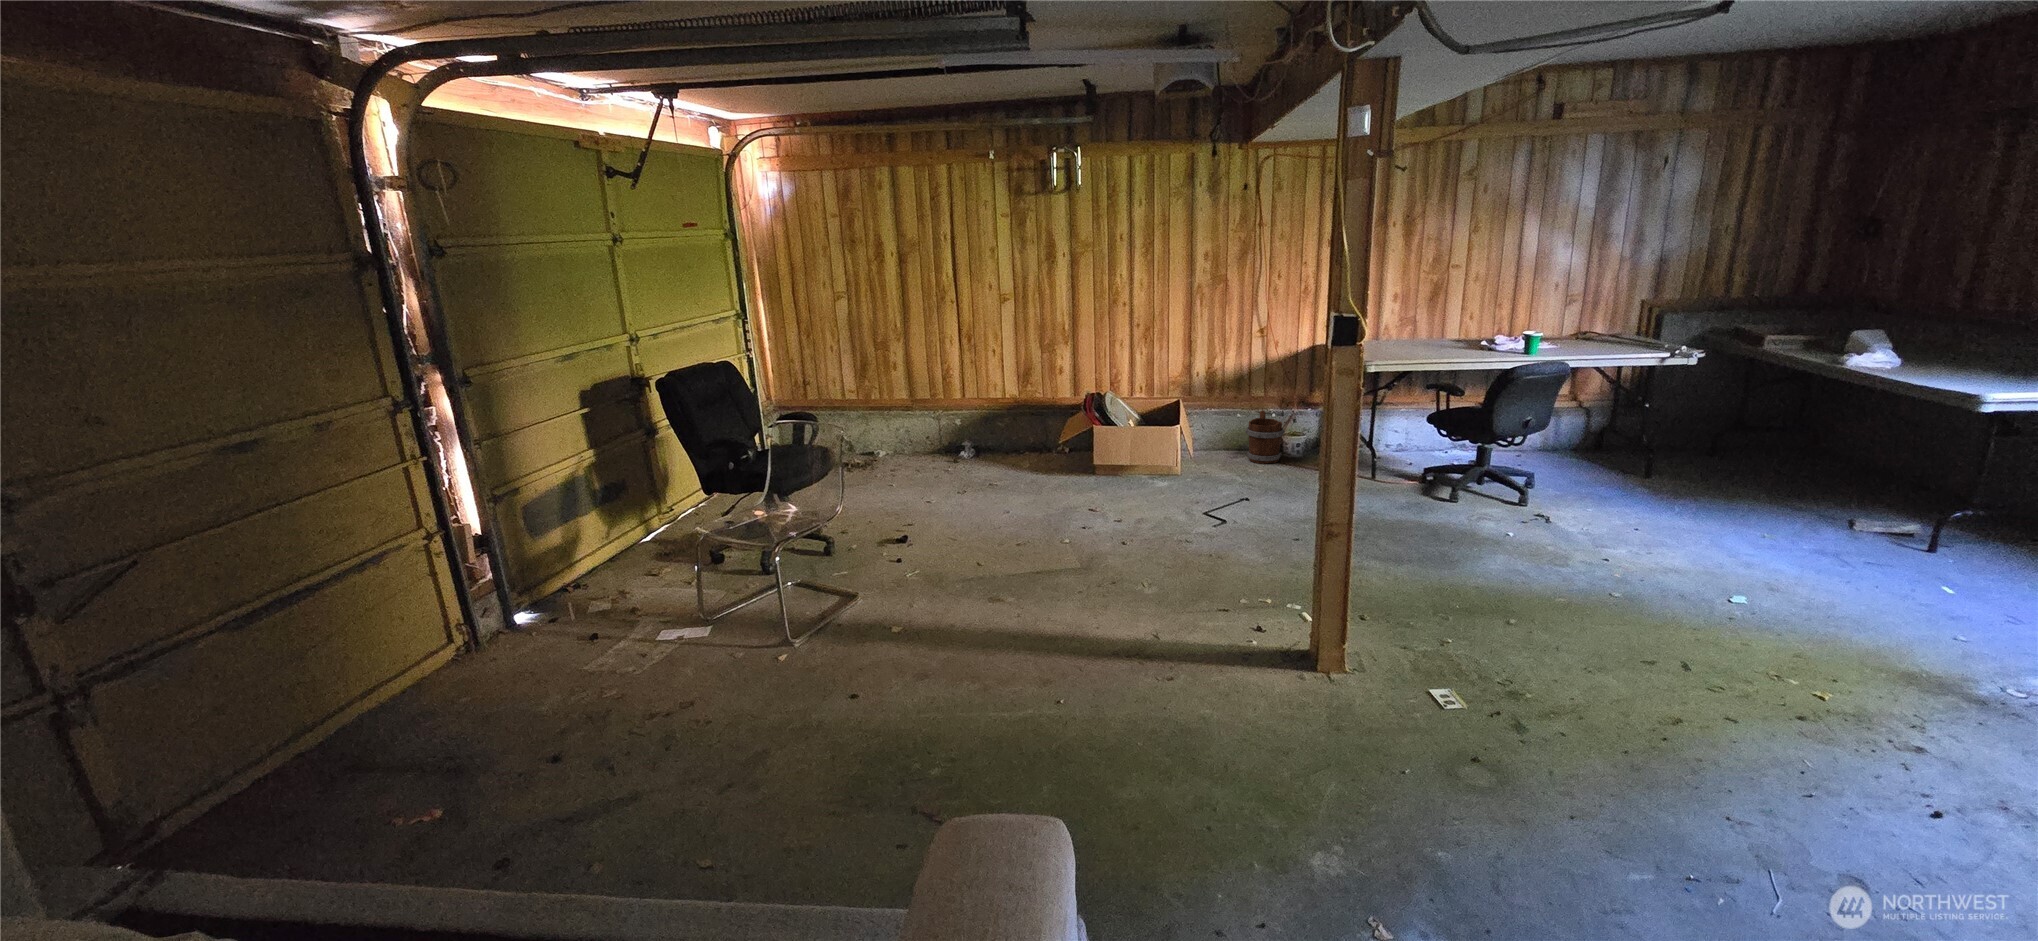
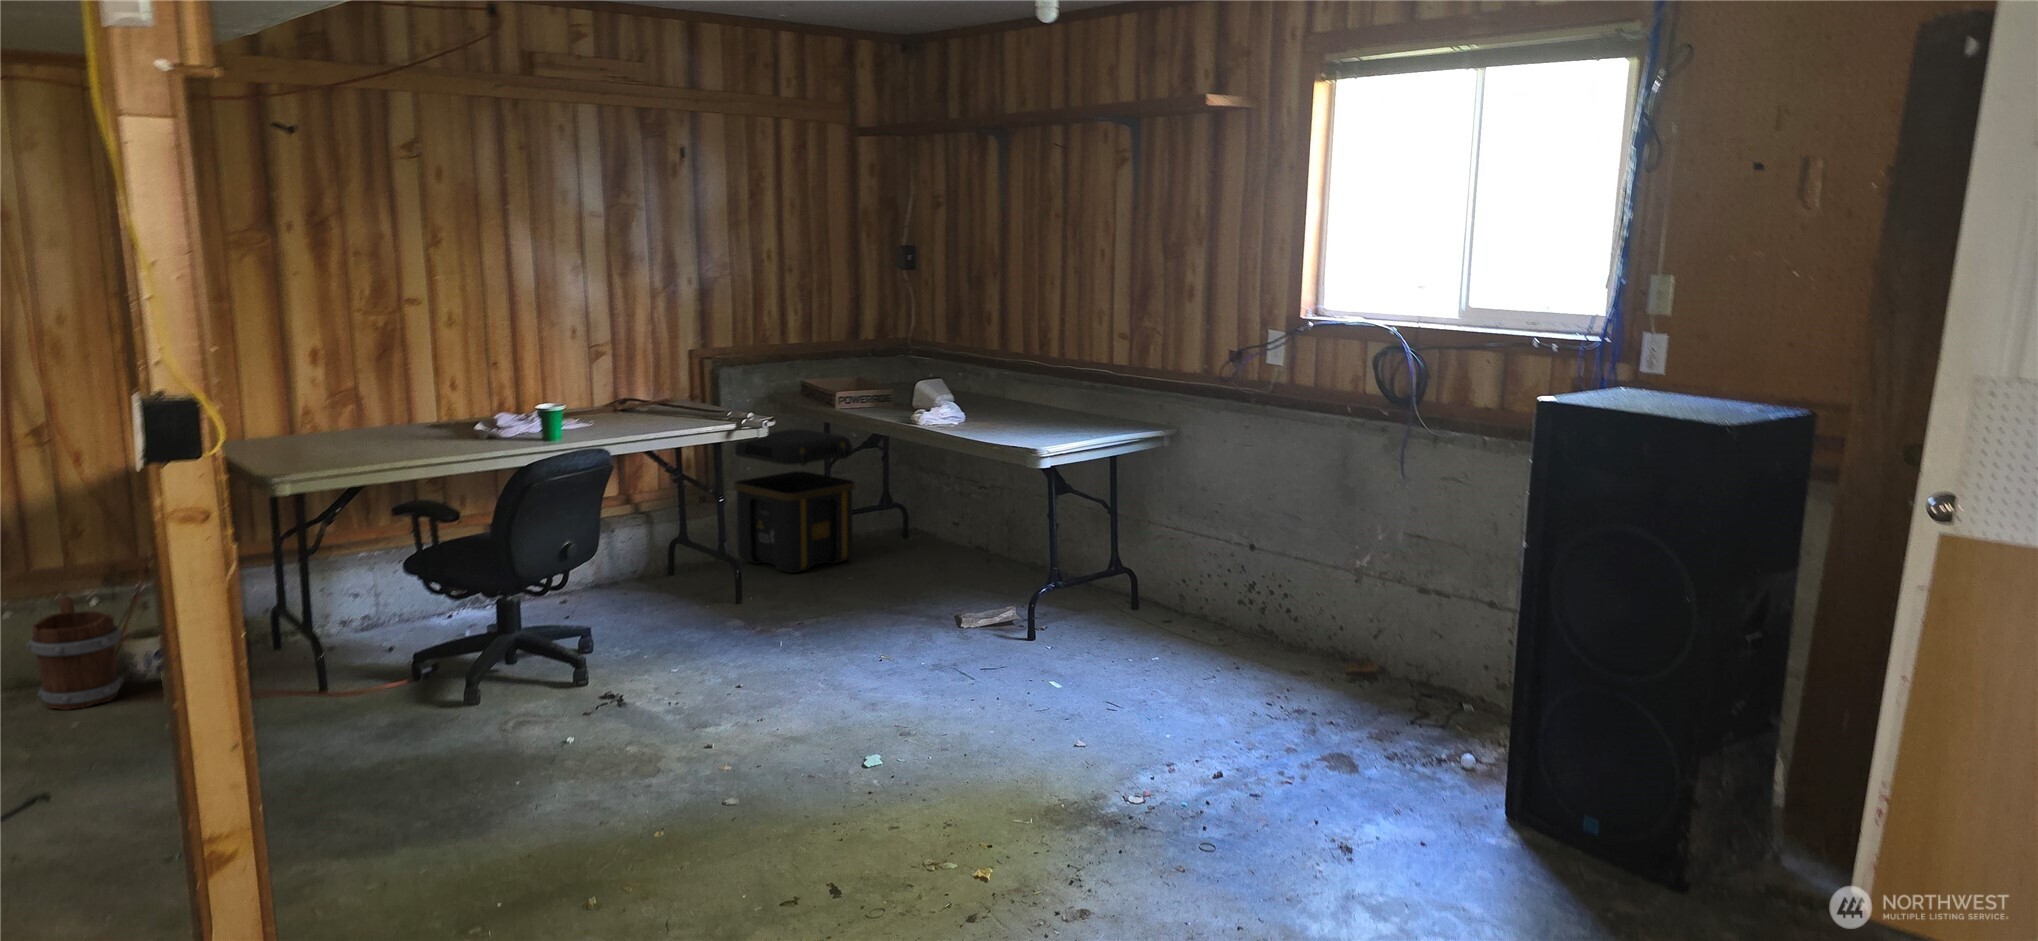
toolbox: none [1654,361,1777,464] -> present [734,429,855,573]

